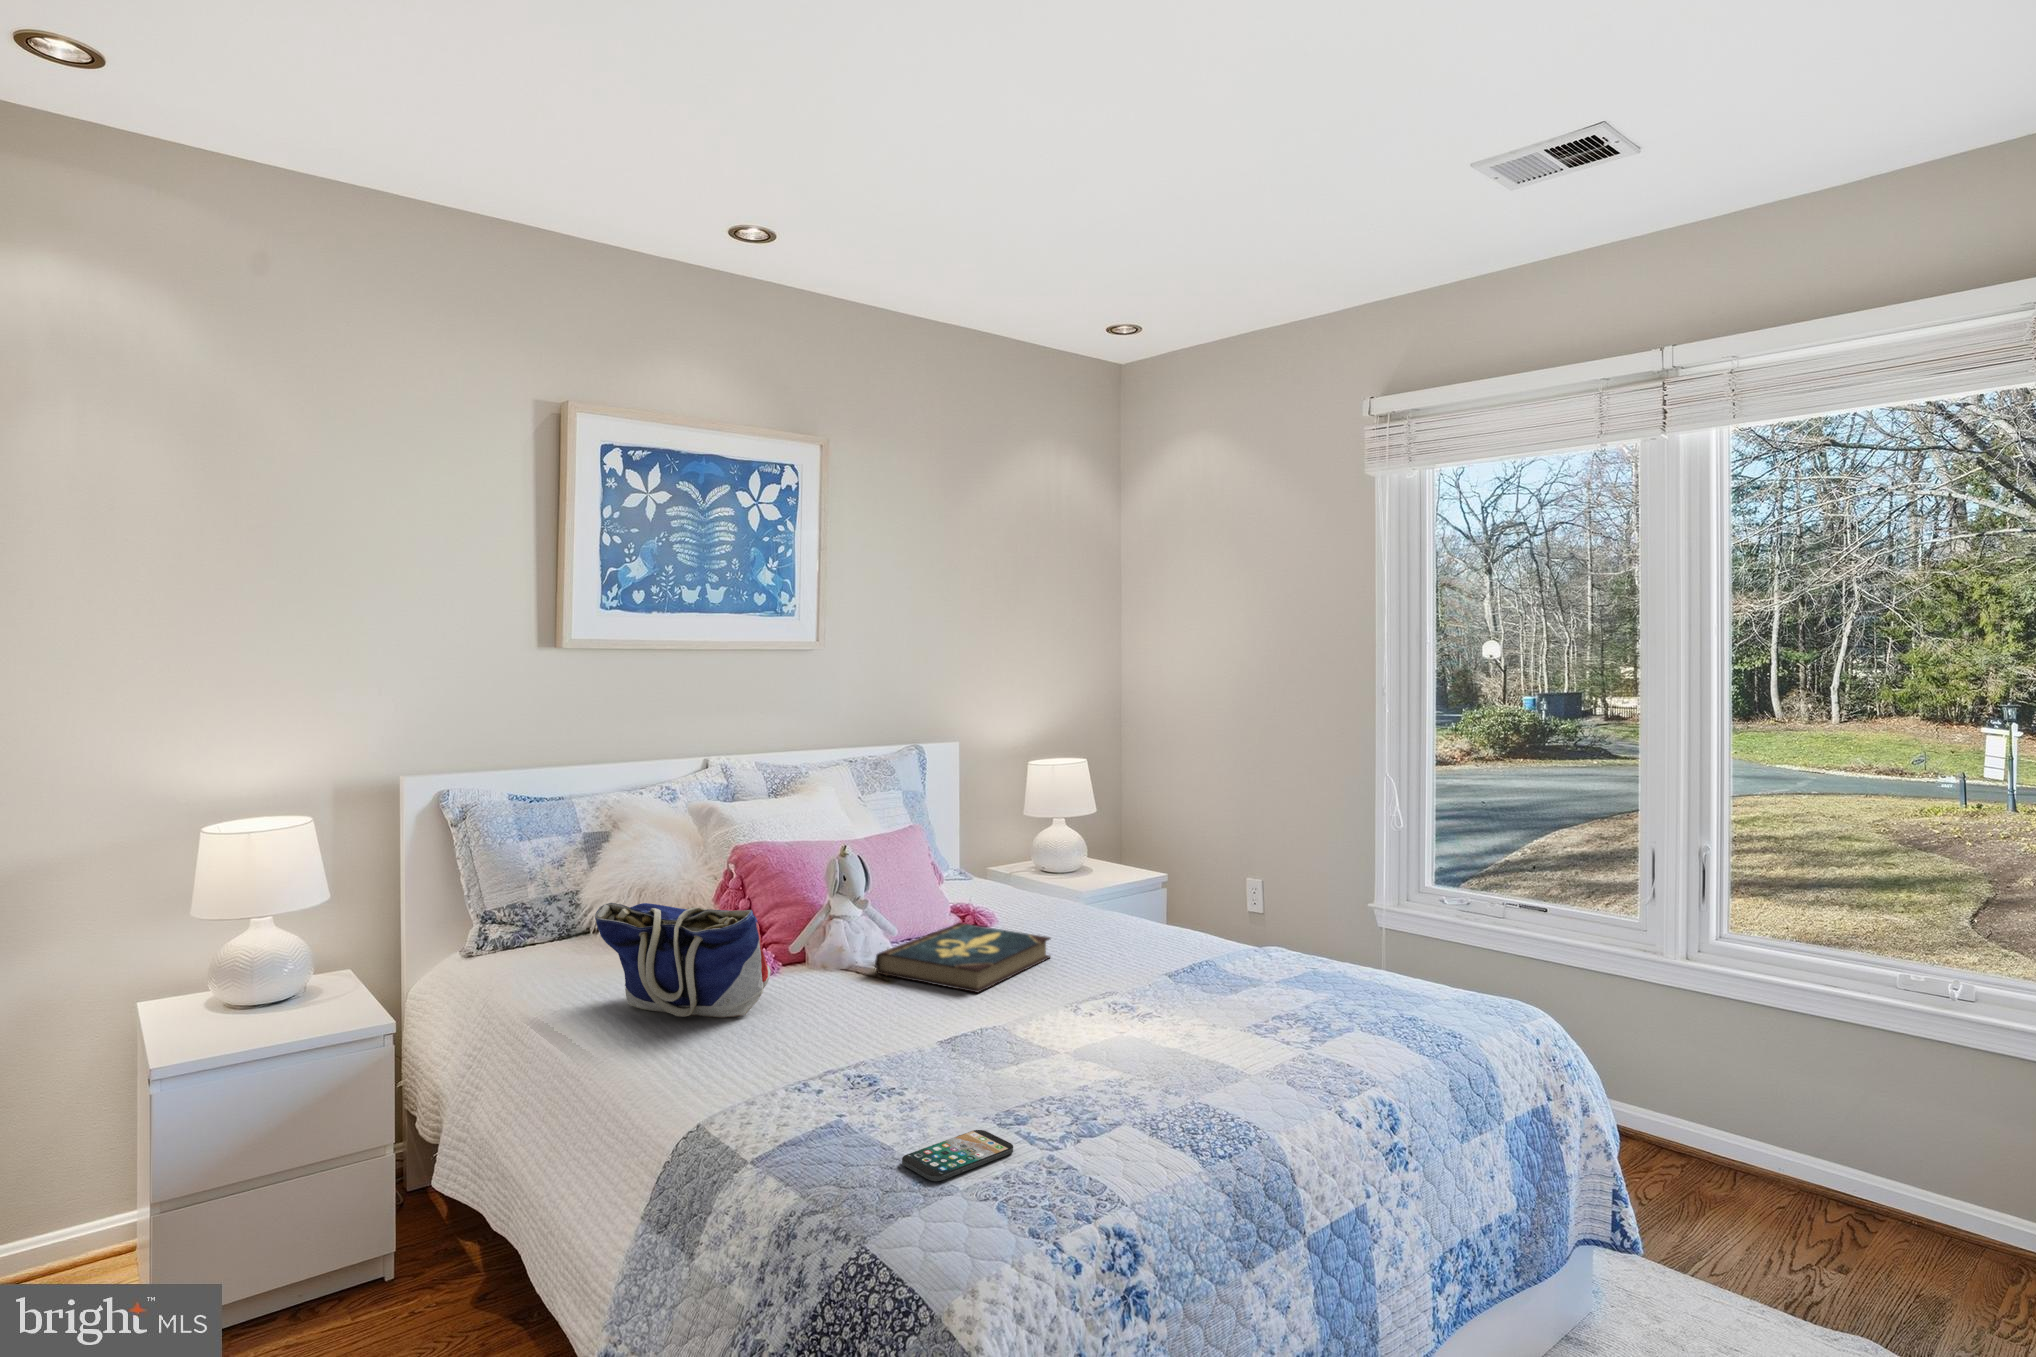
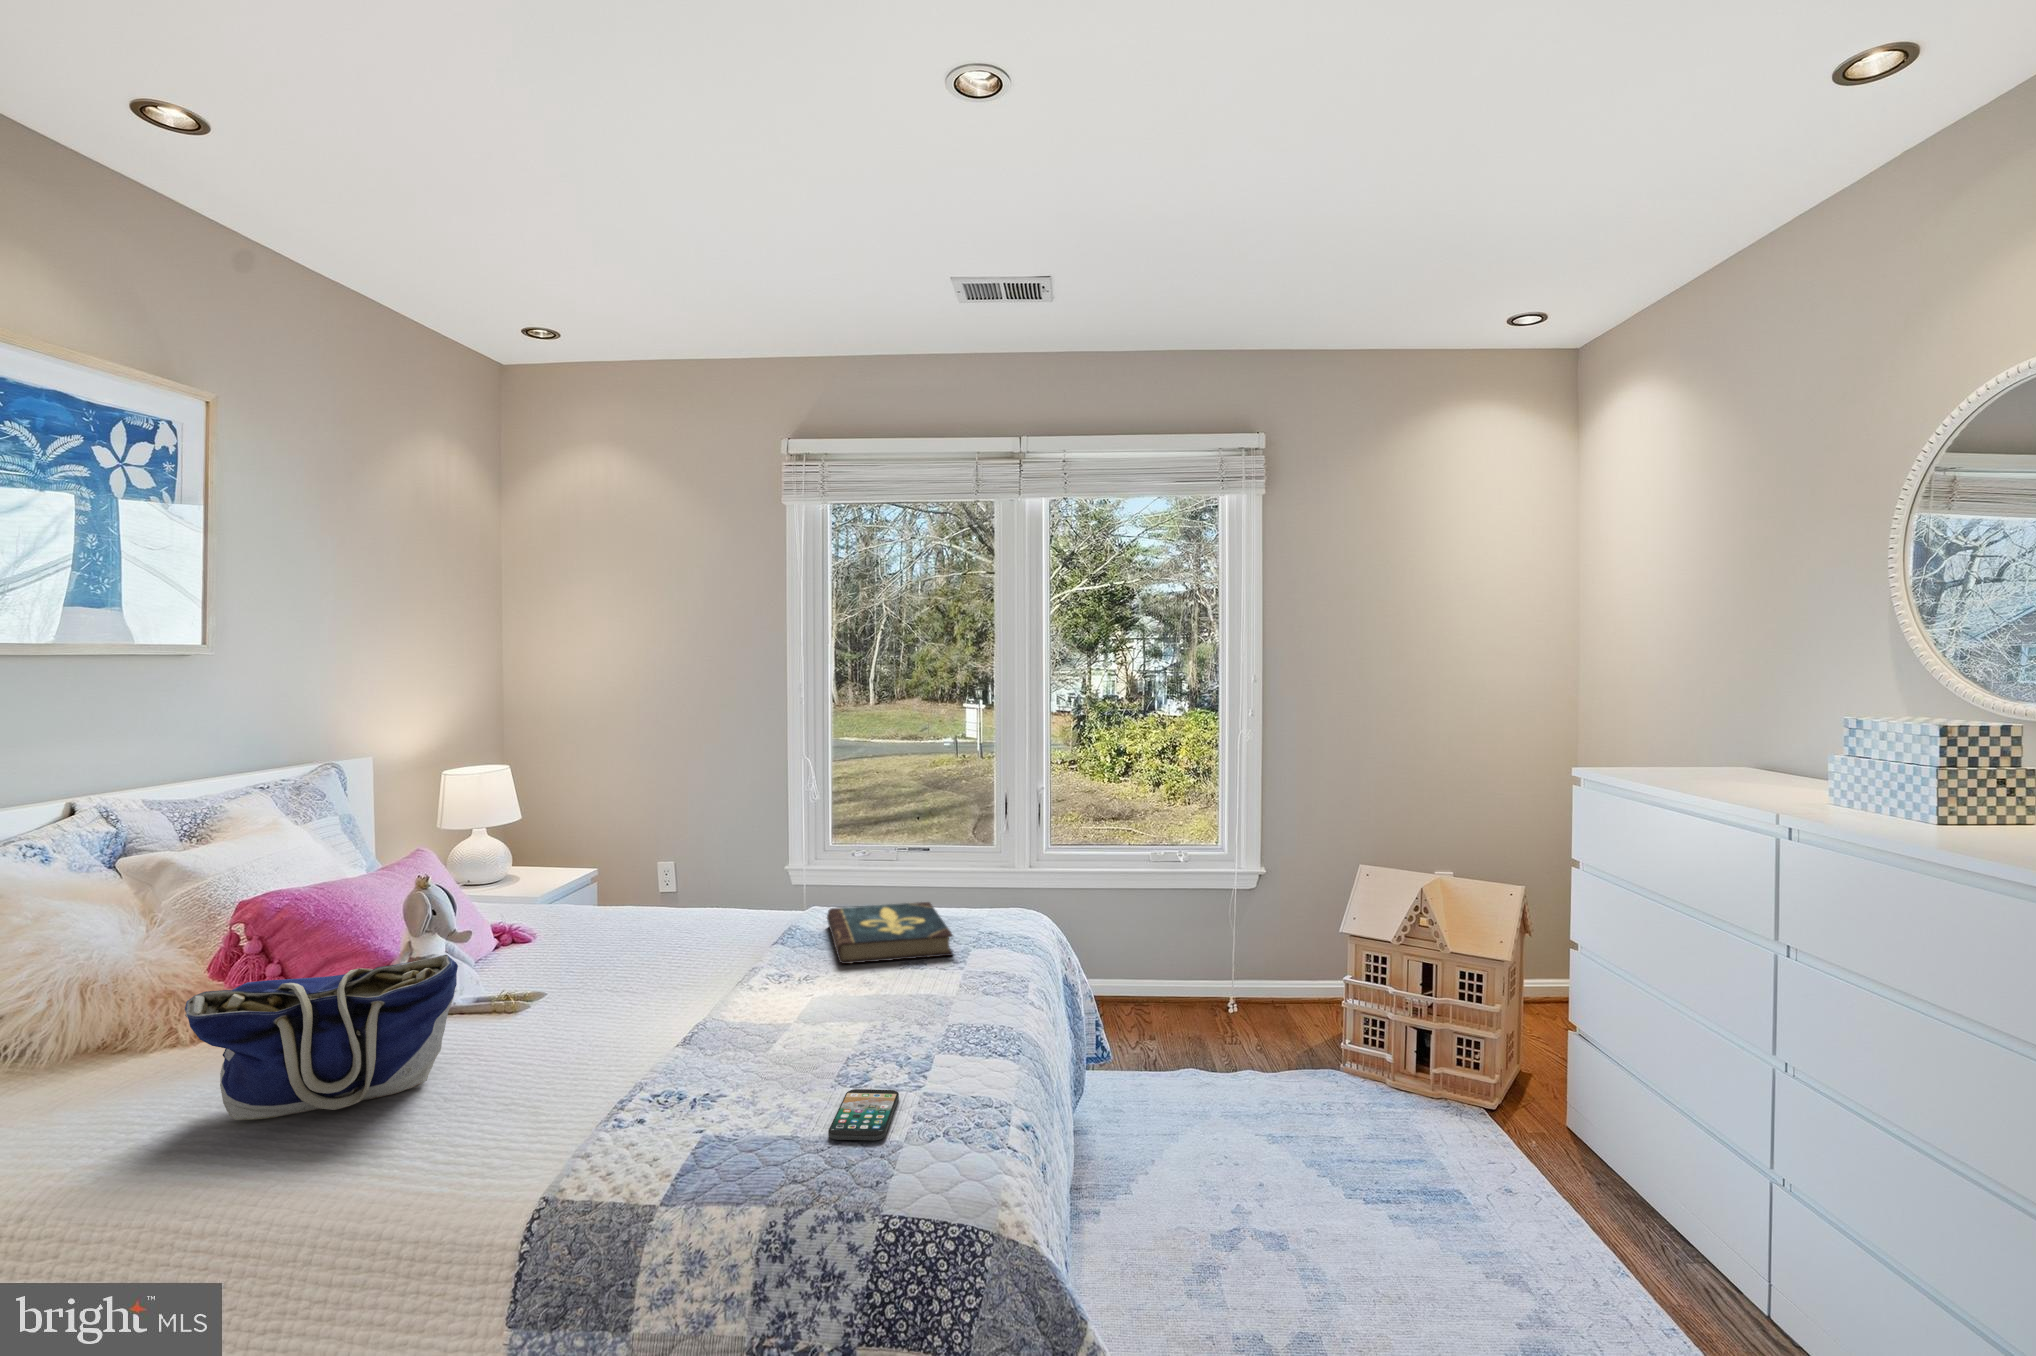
book: present [875,923,1050,993] -> present [827,902,953,964]

